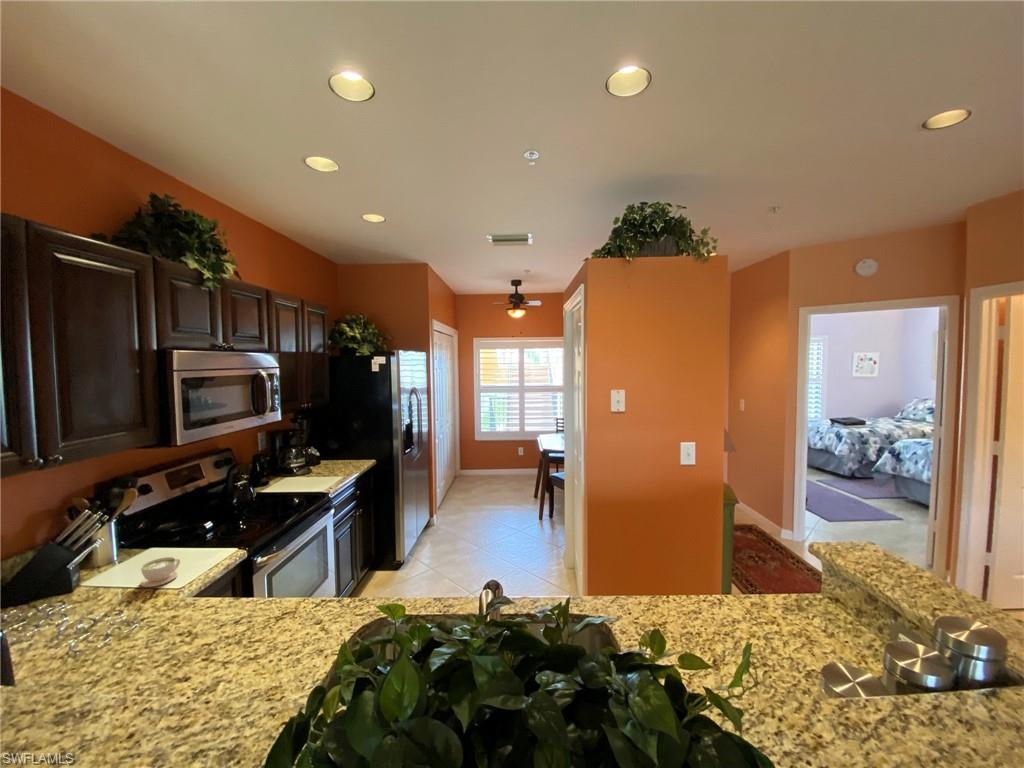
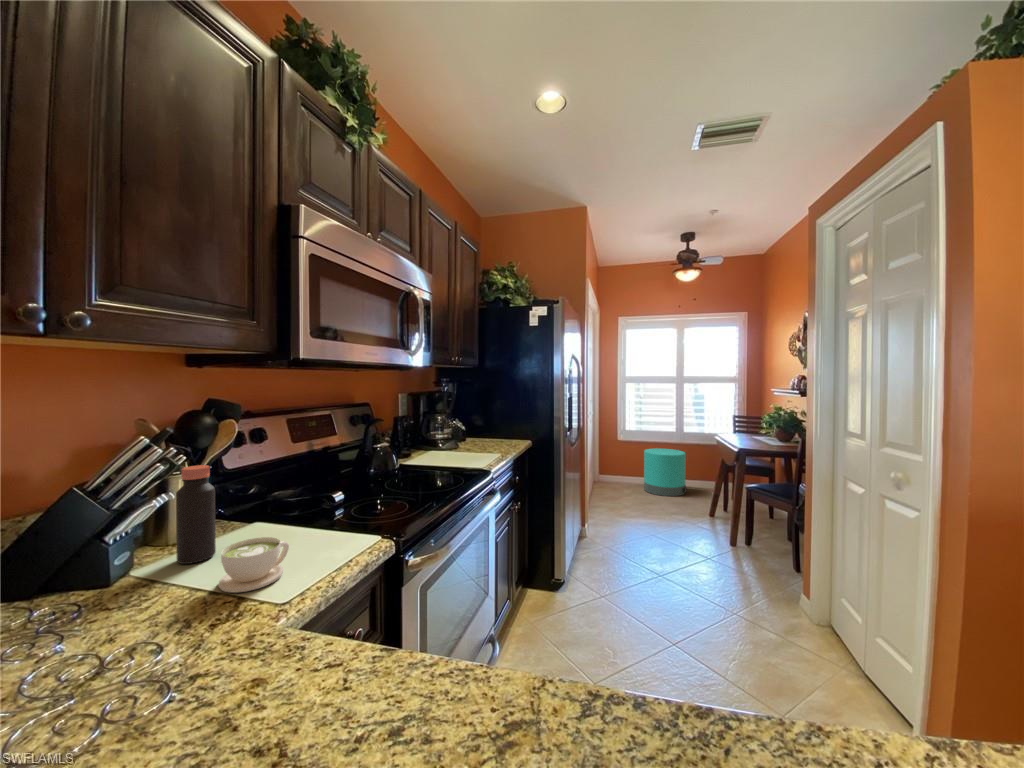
trash can: none [494,446,526,485] -> present [644,448,687,496]
bottle: none [104,521,130,577] -> present [176,465,216,564]

